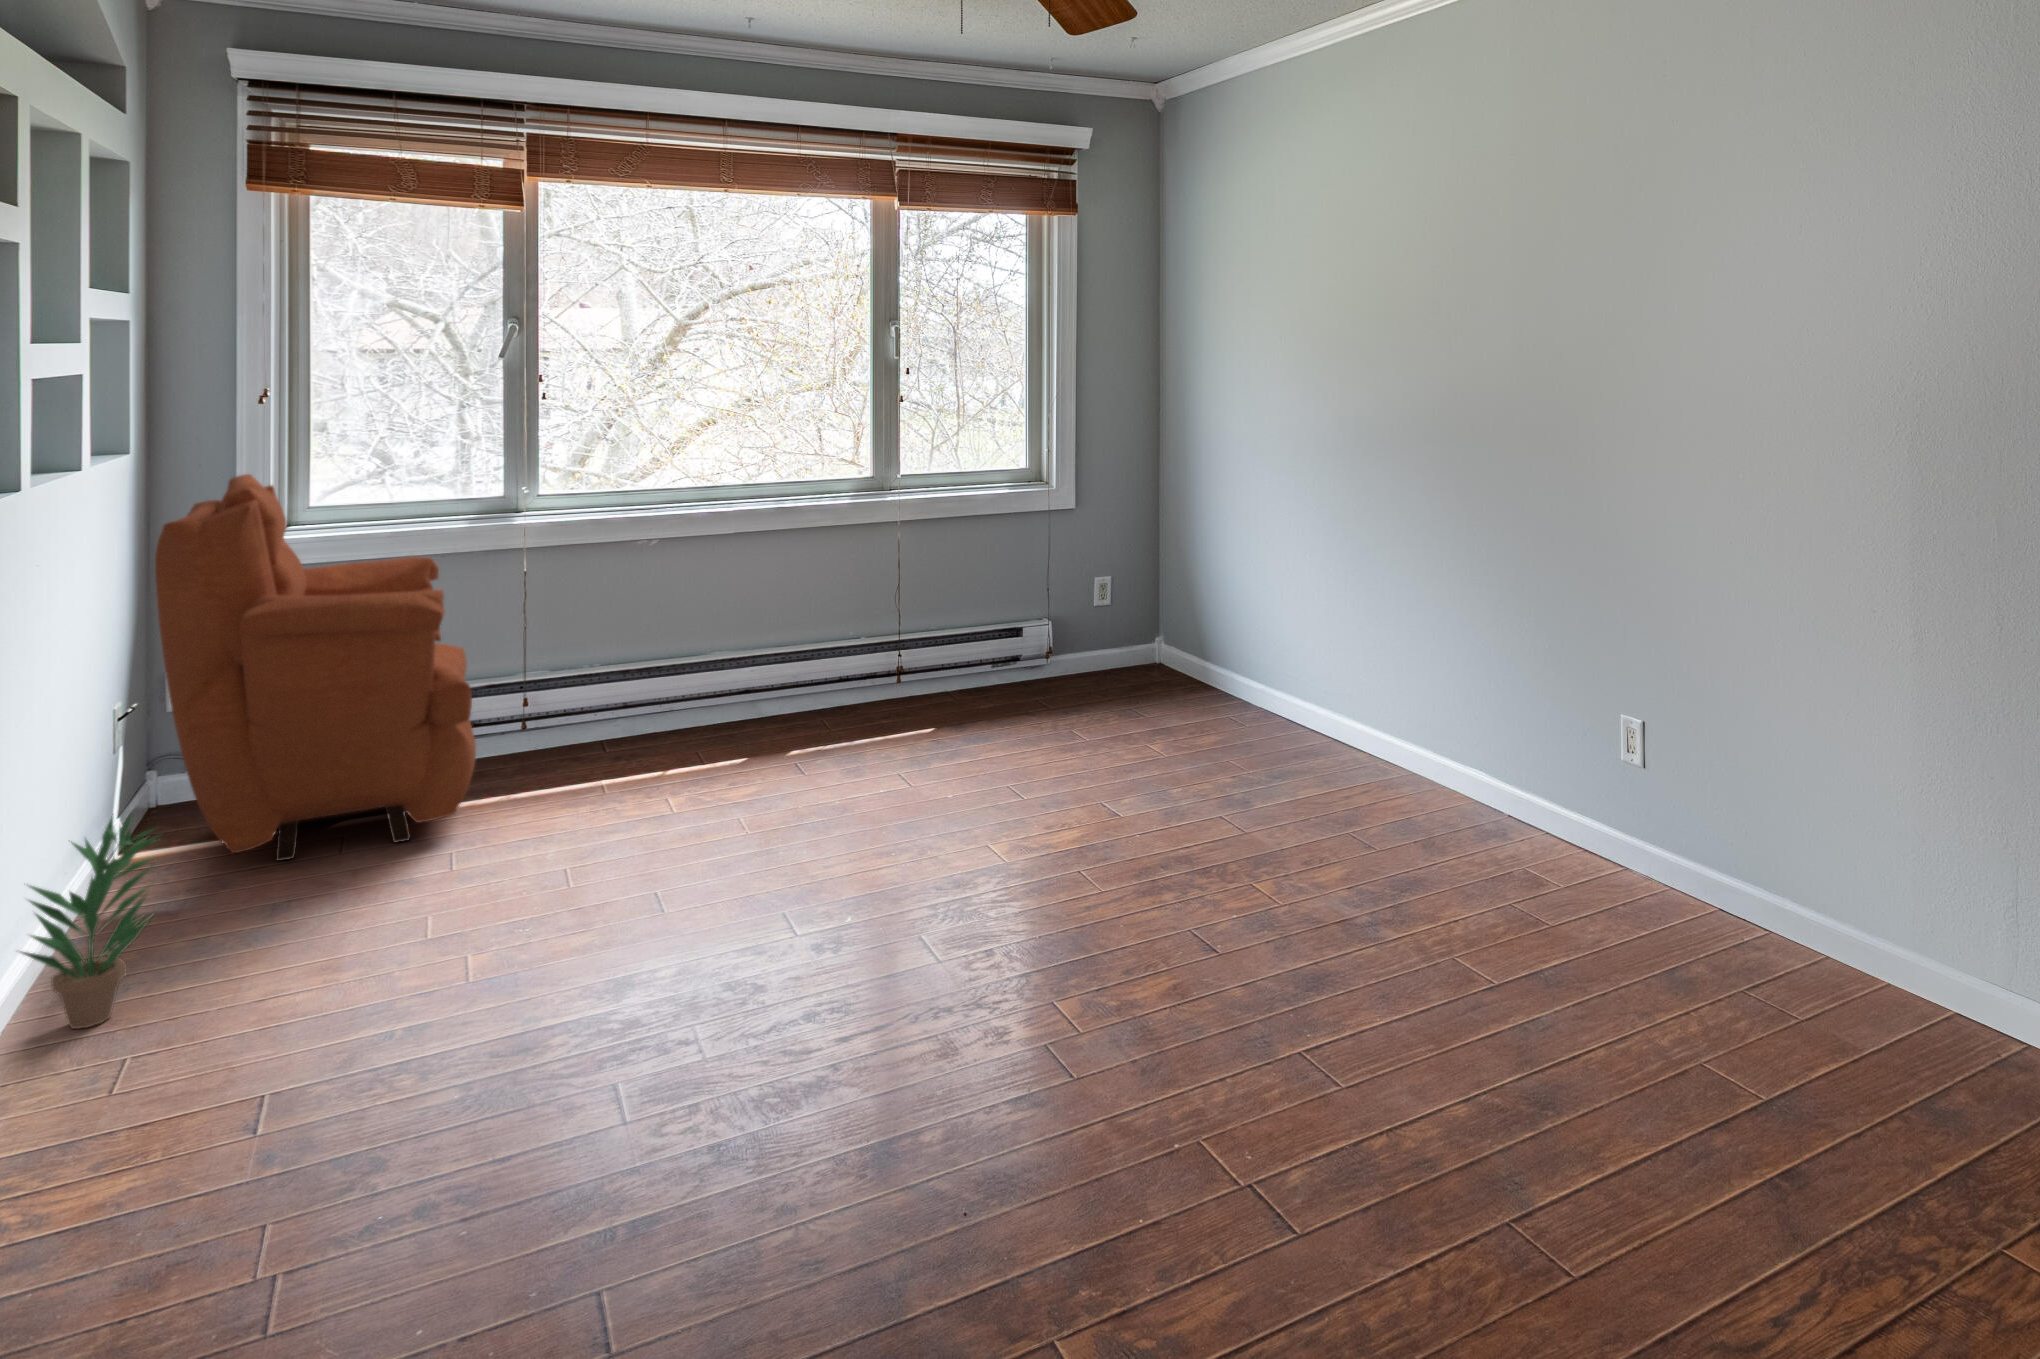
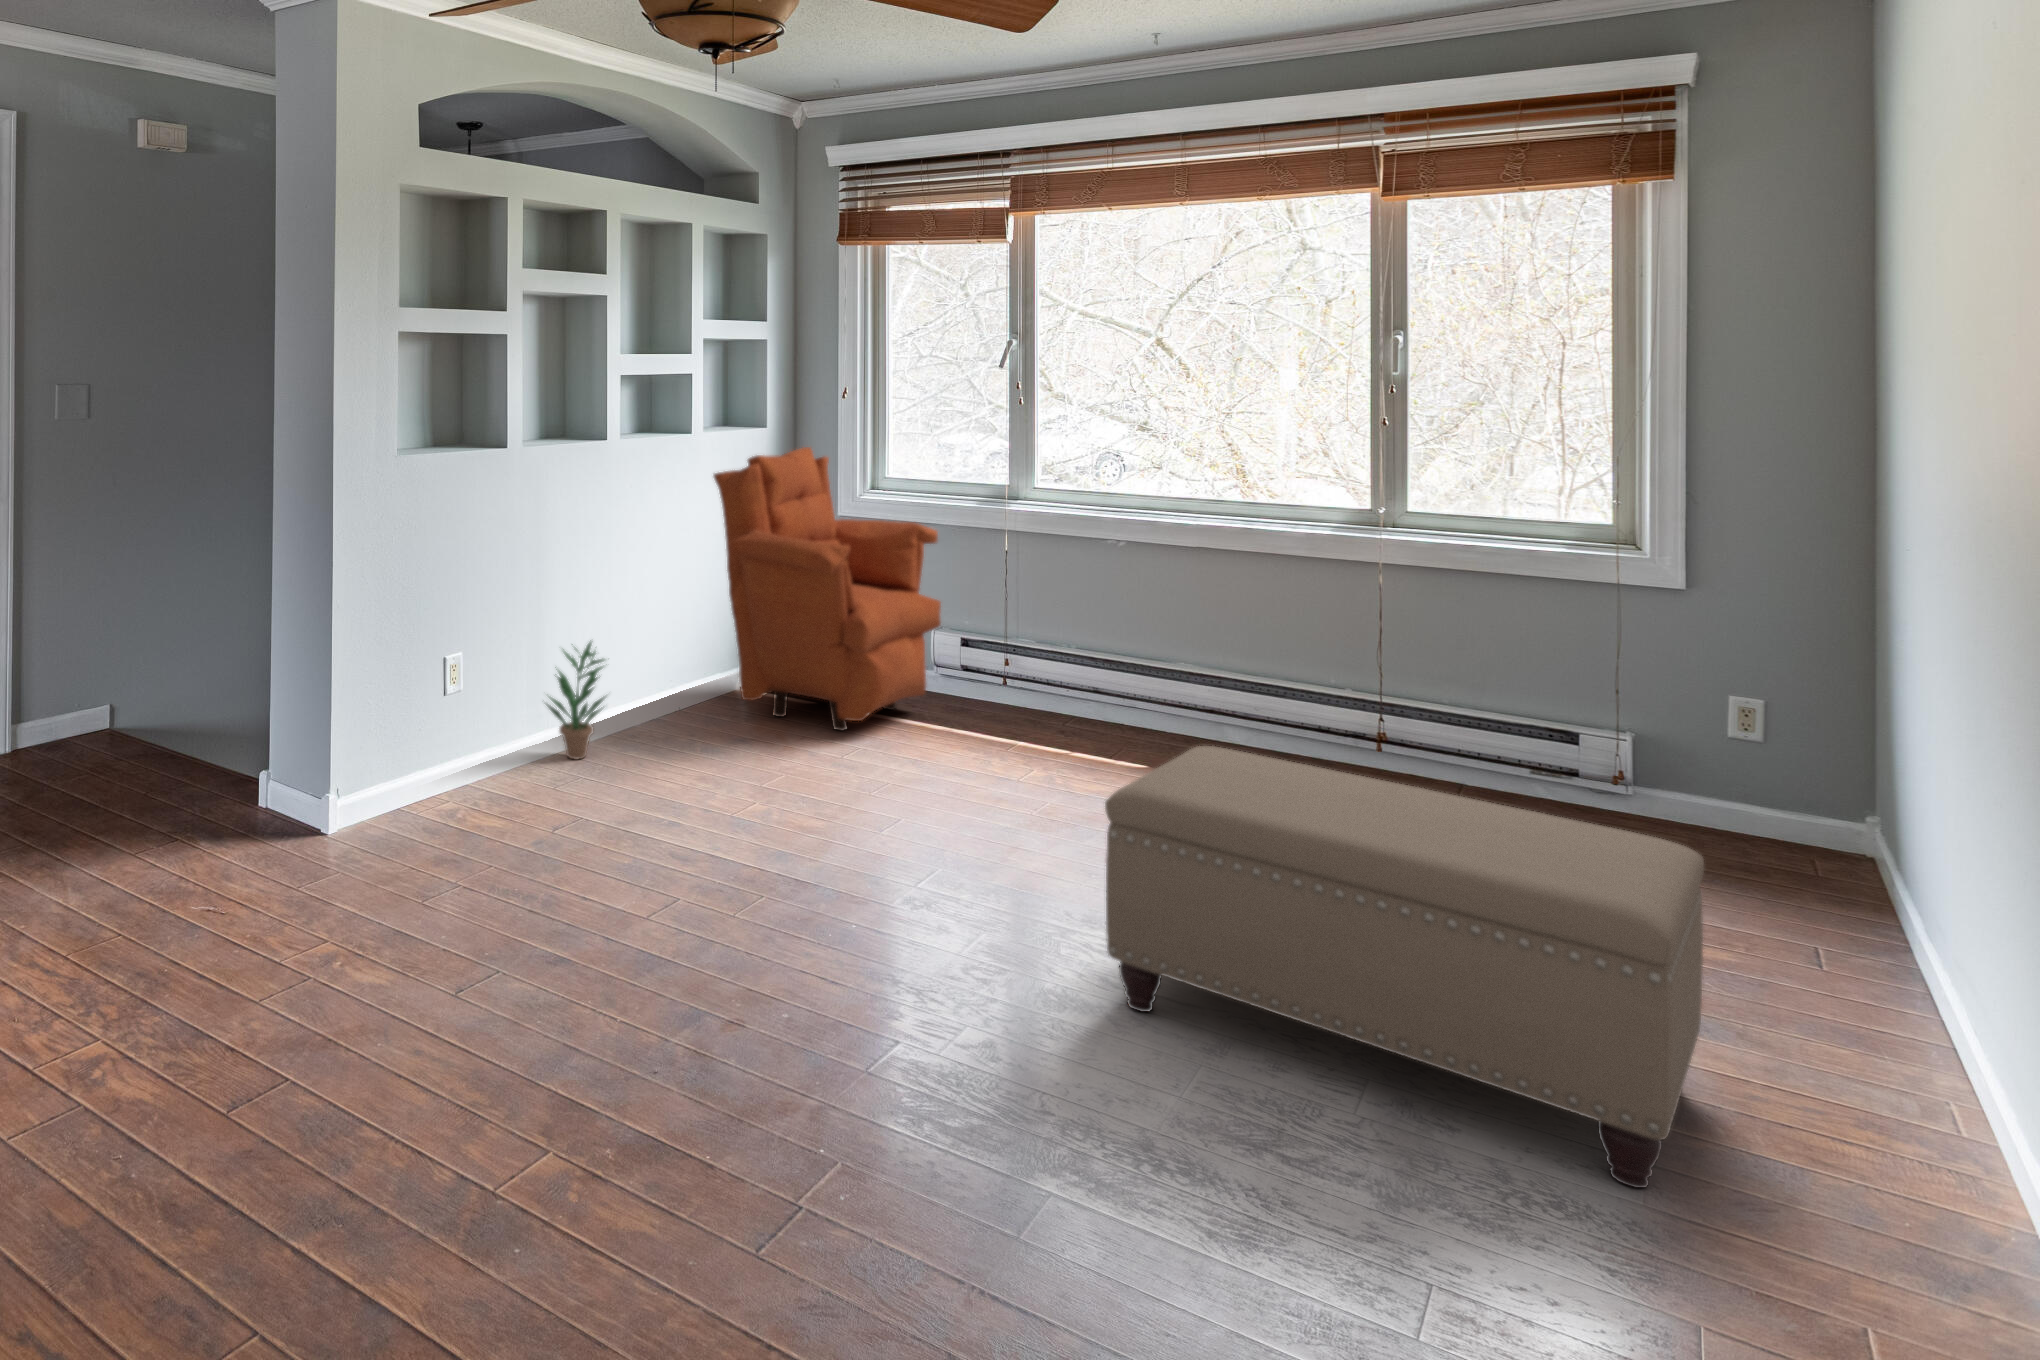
ottoman: none [1028,642,1409,896] -> present [1105,746,1704,1188]

